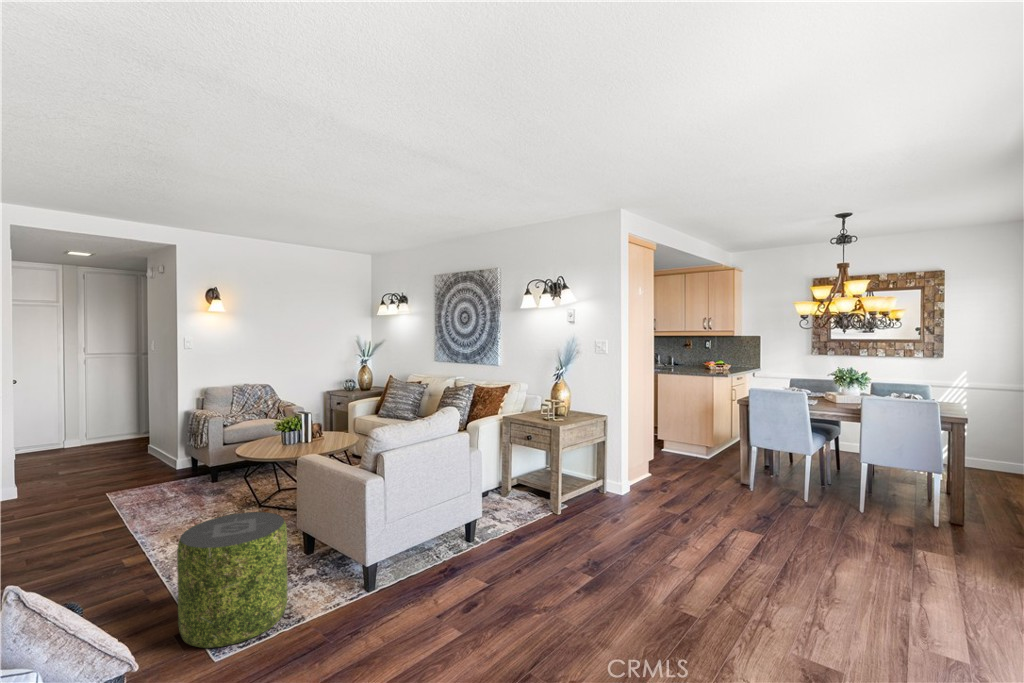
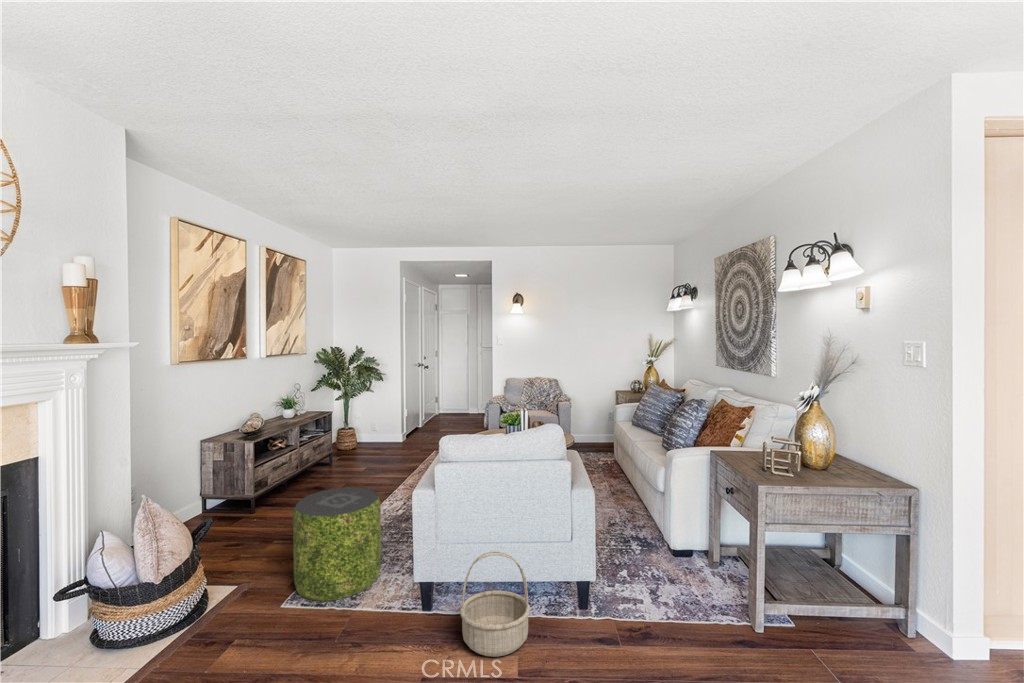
basket: none [421,507,473,589] -> present [460,551,530,657]

